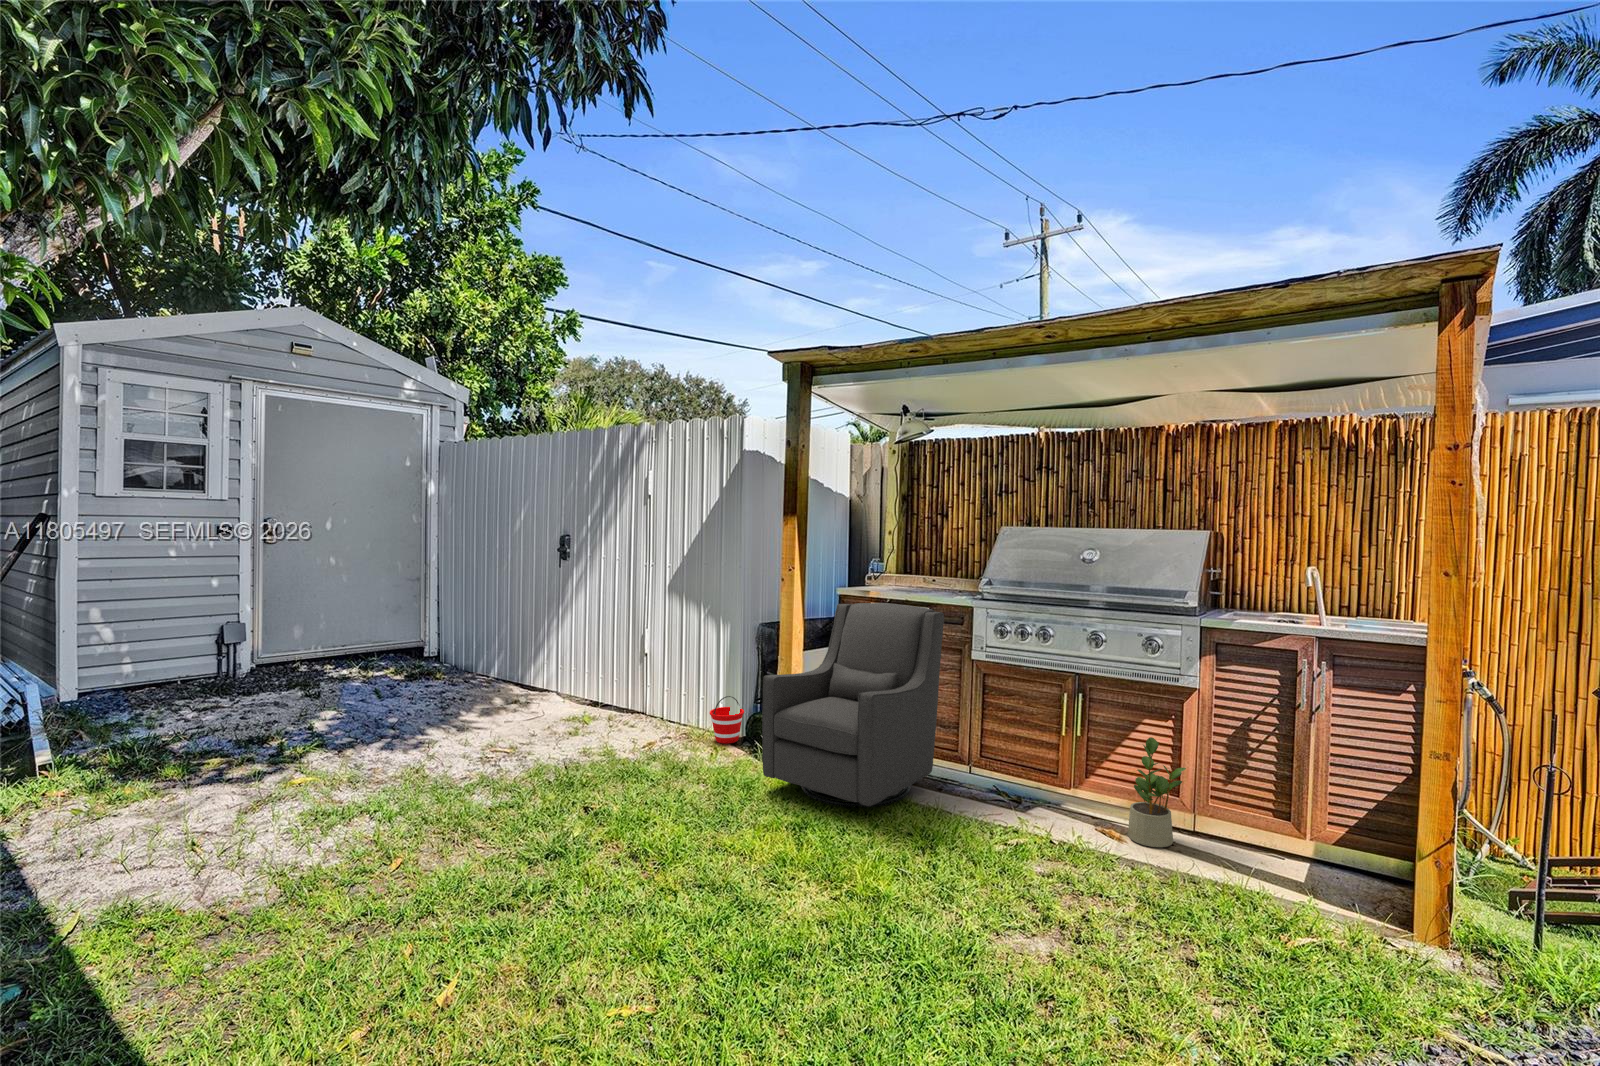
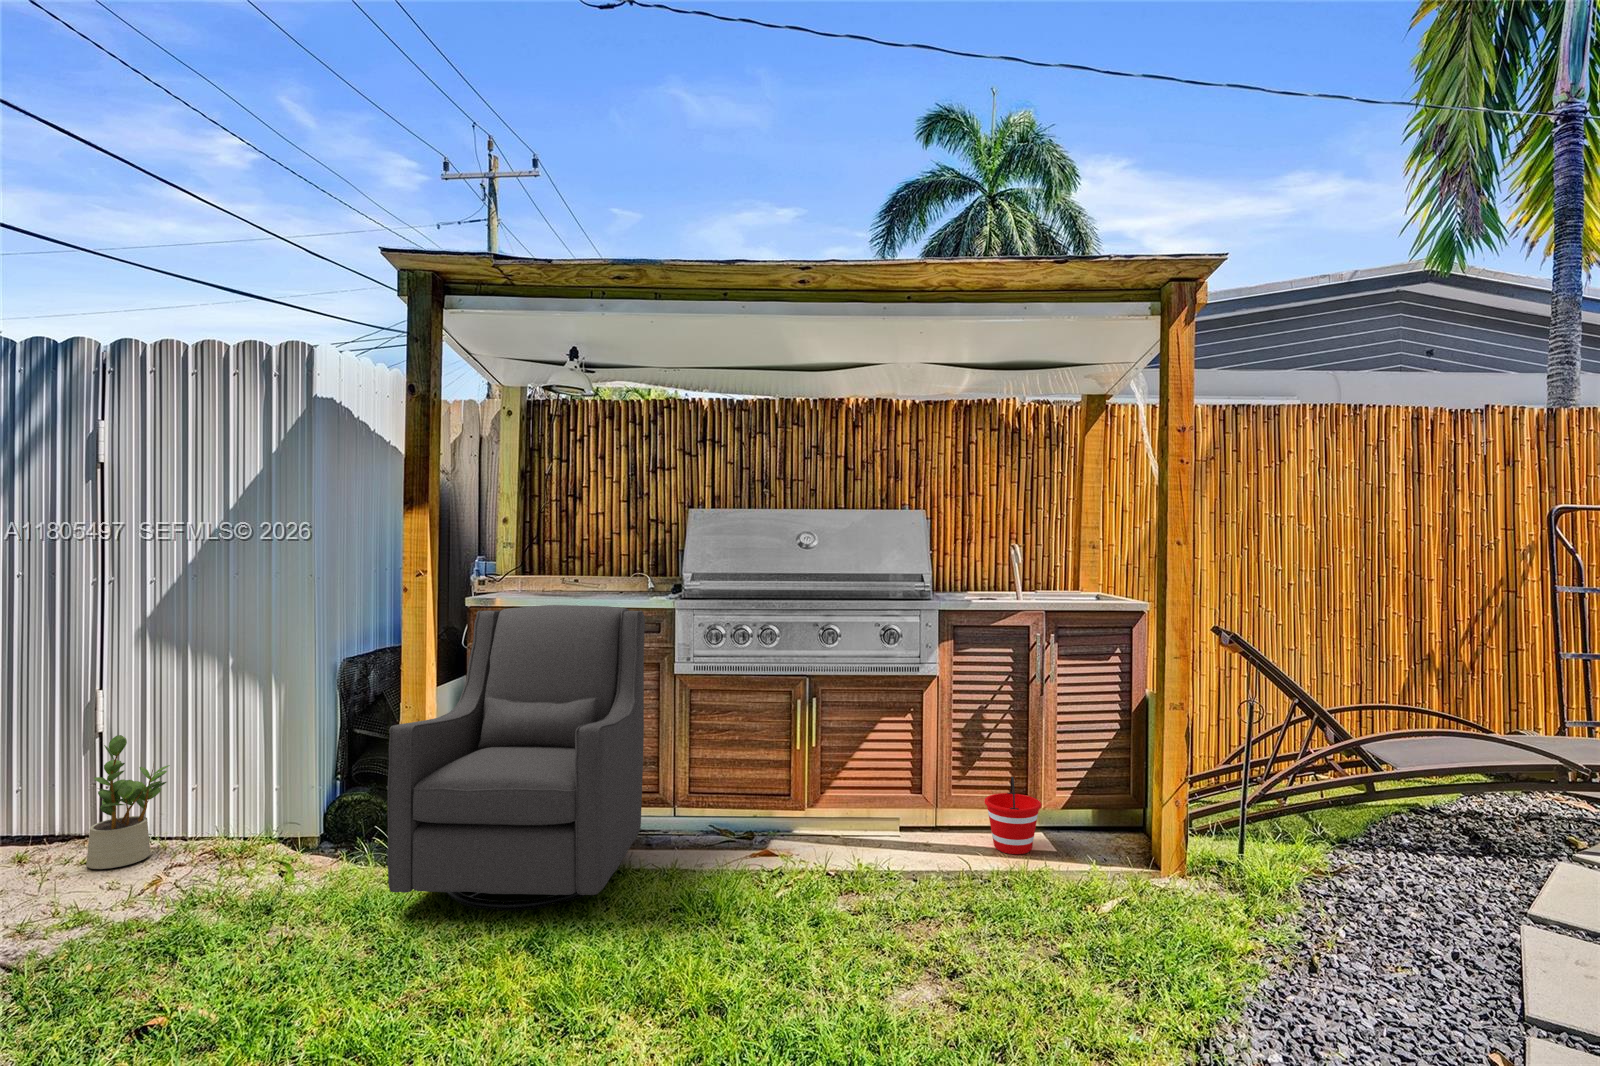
bucket: present [710,696,744,744] -> present [985,777,1041,854]
potted plant: present [1128,737,1186,847] -> present [86,735,170,869]

